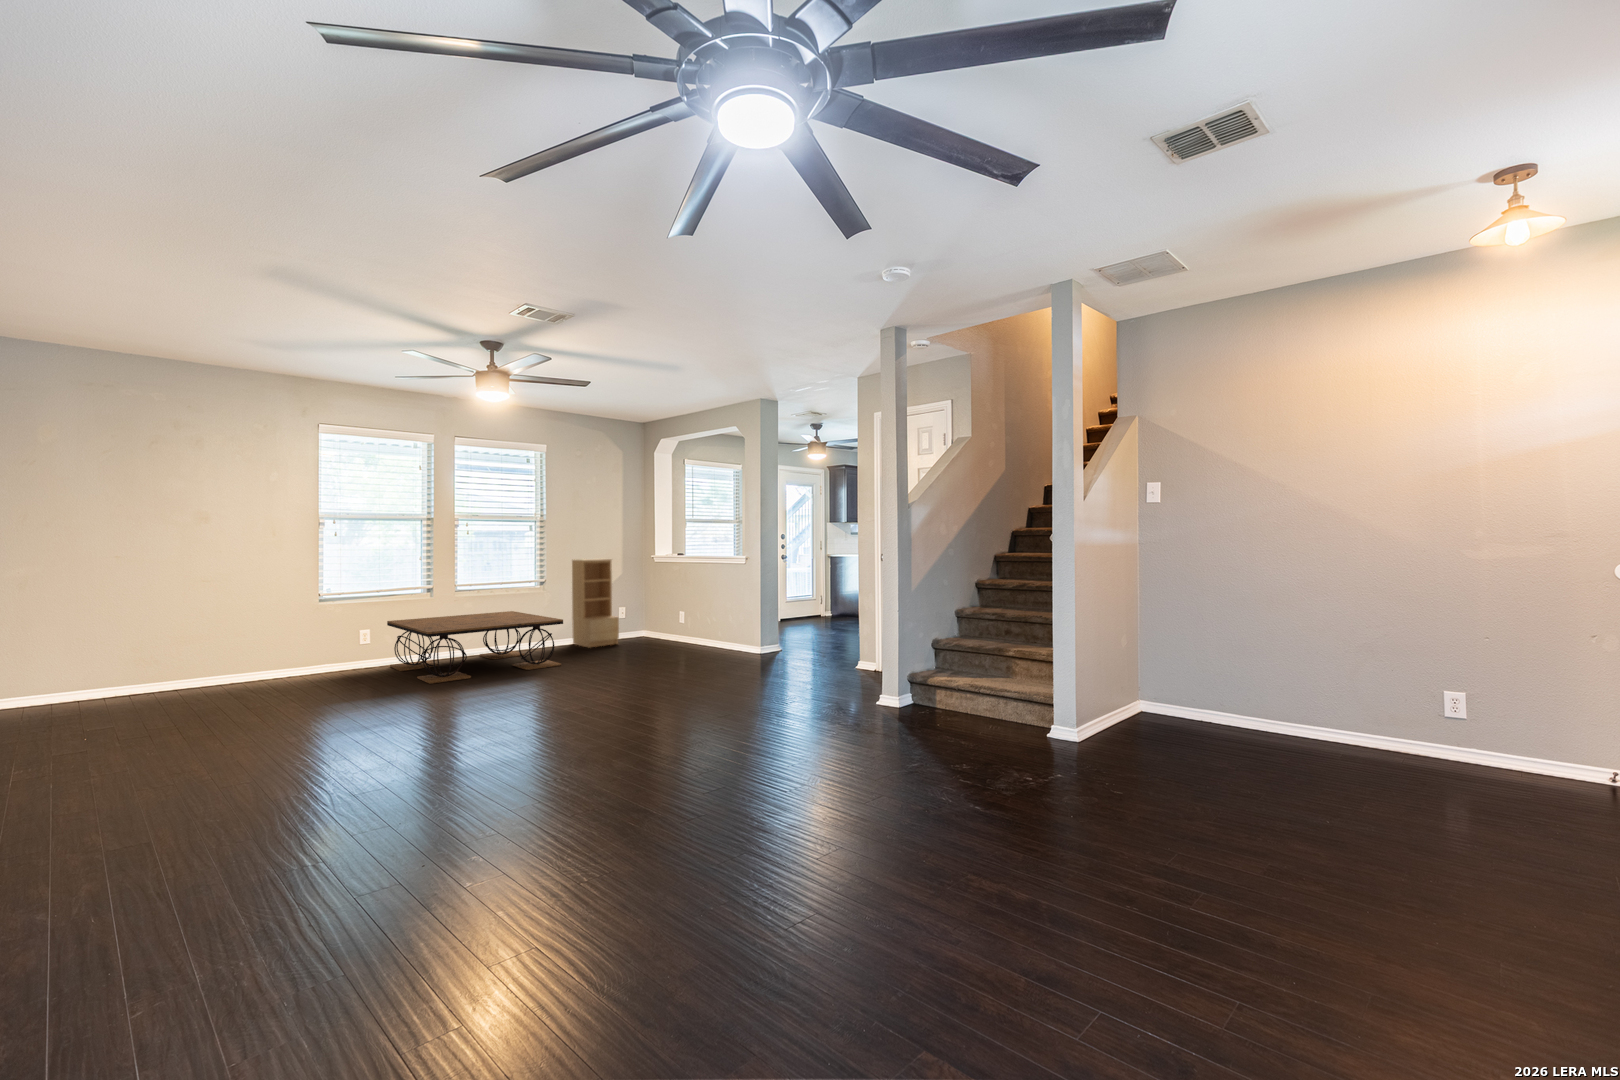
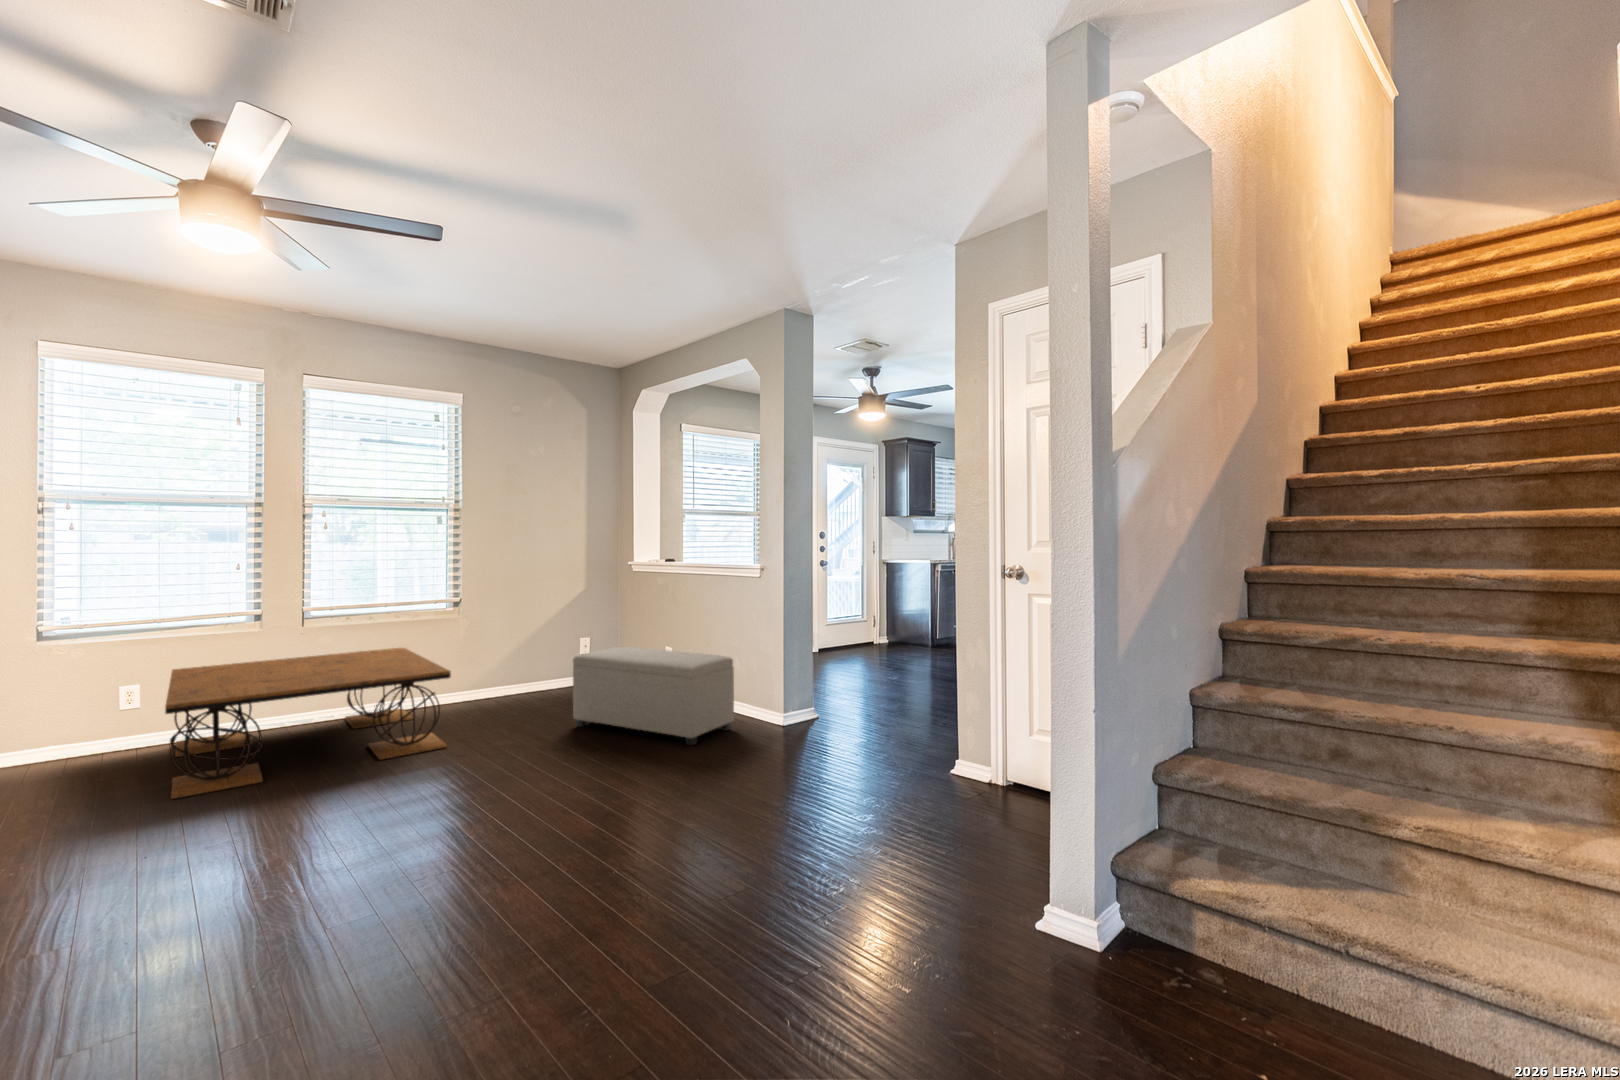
bookshelf: present [572,559,619,647] -> none [505,566,573,703]
ottoman: none [630,609,731,662] -> present [573,647,734,746]

